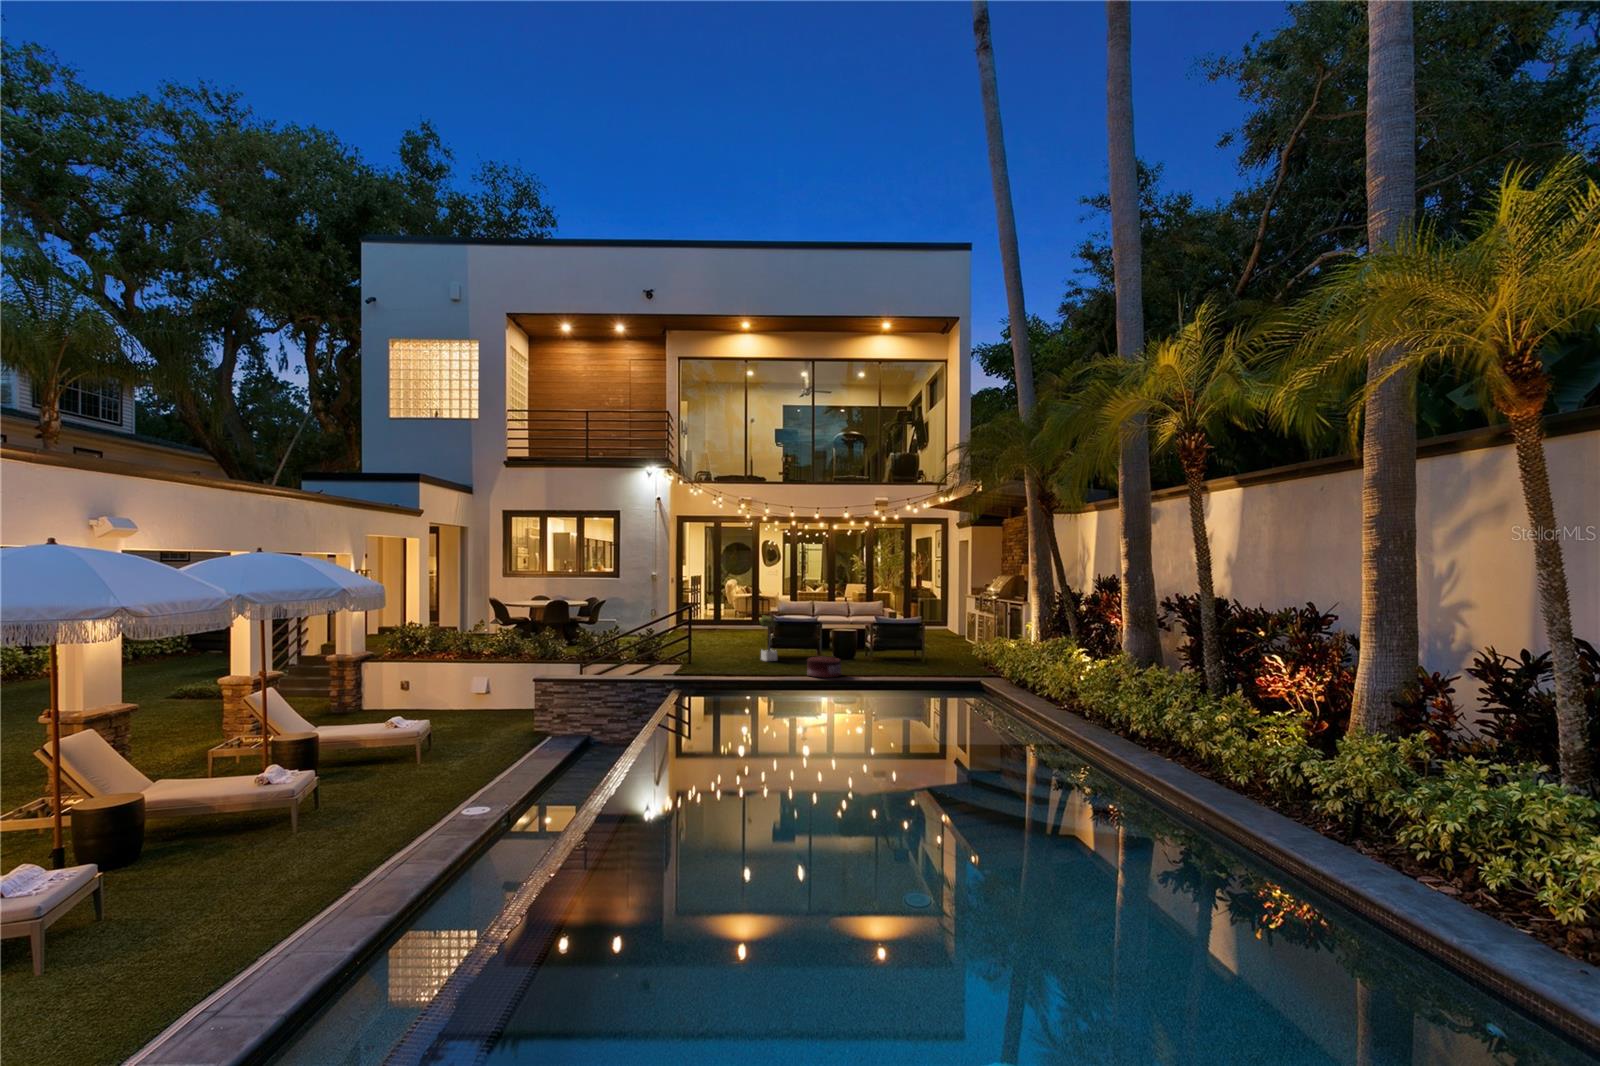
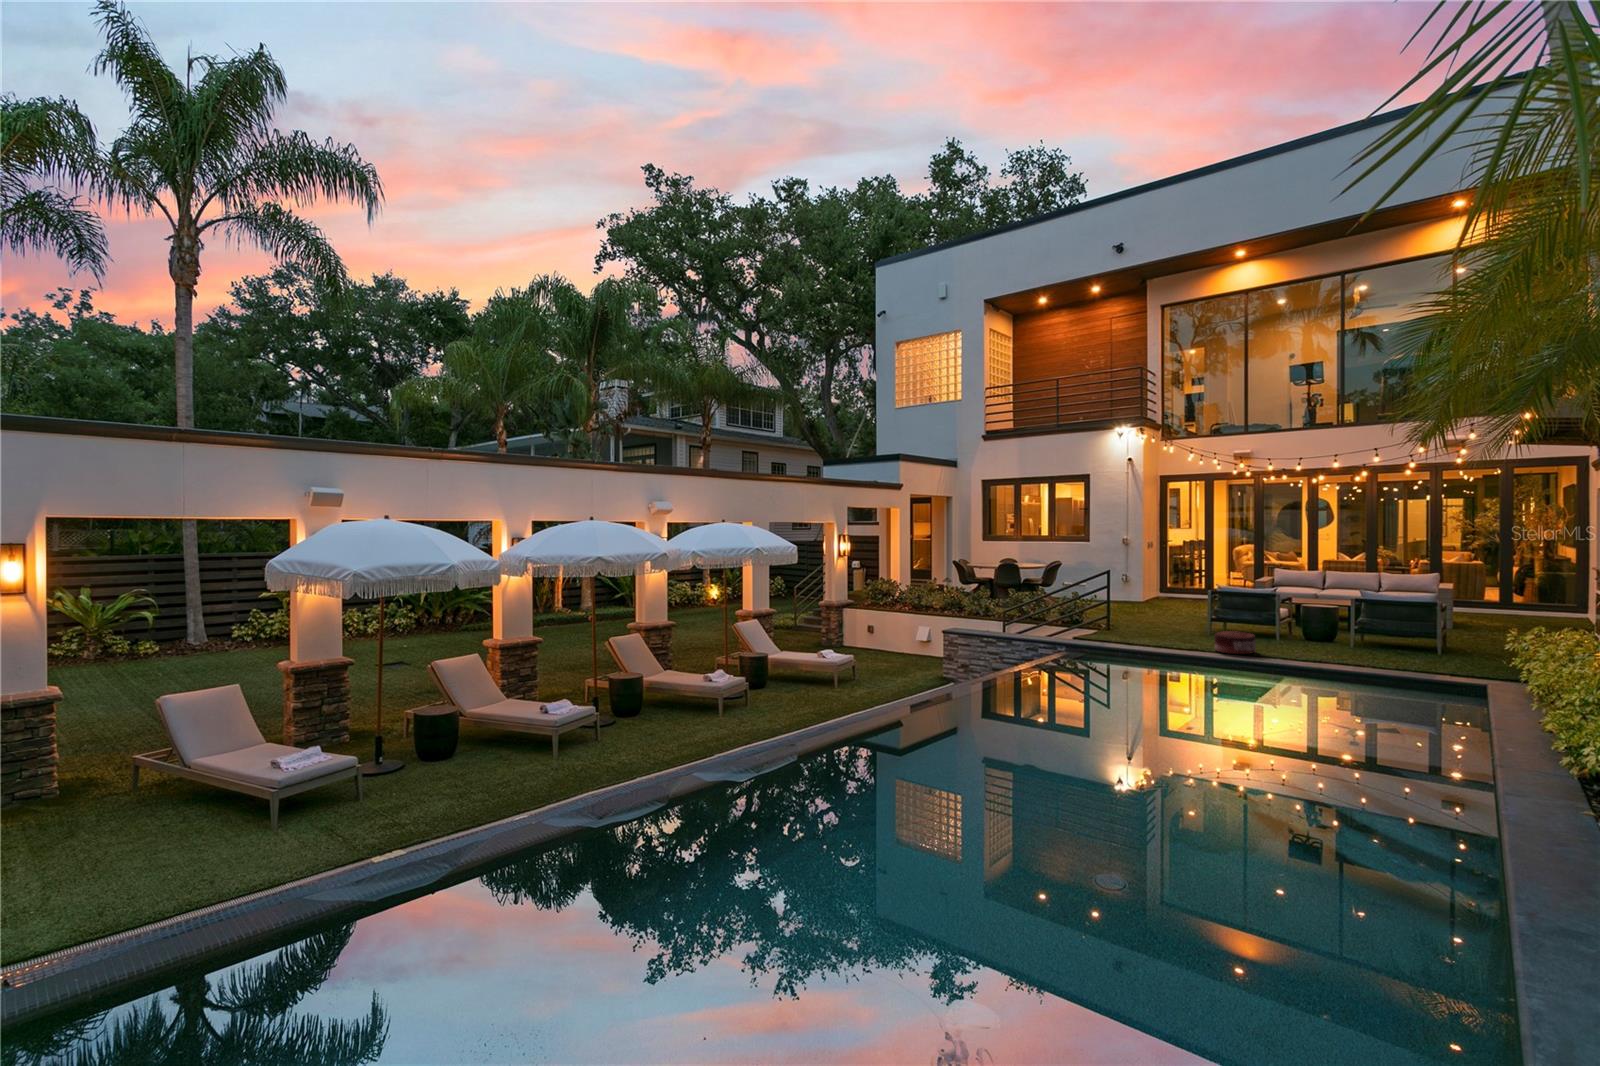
potted tree: present [760,615,777,661] -> none [1194,584,1216,633]

